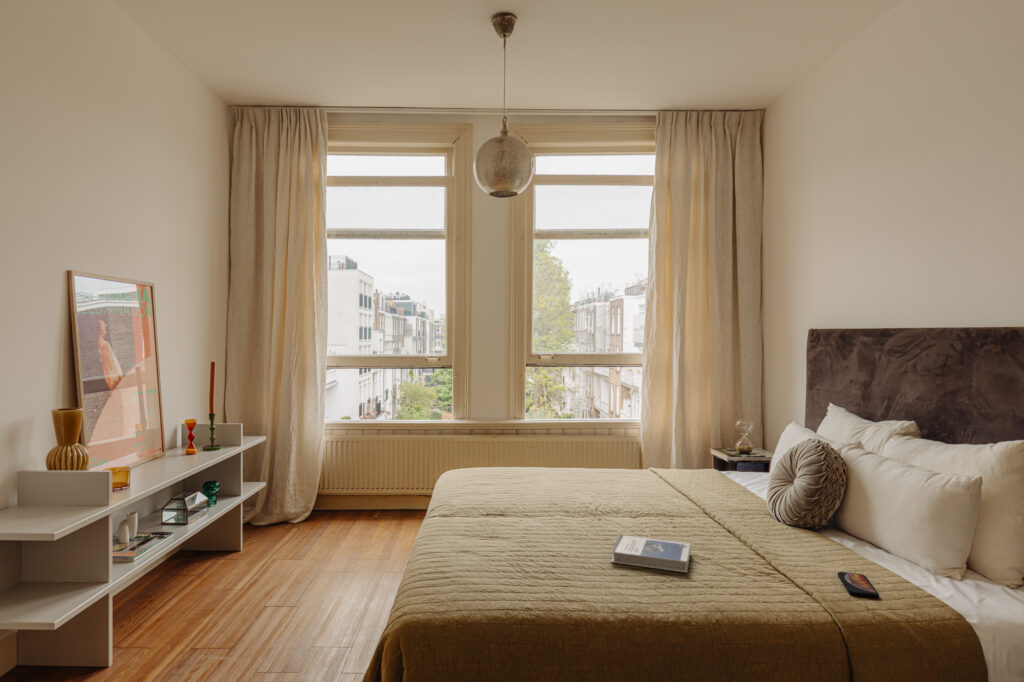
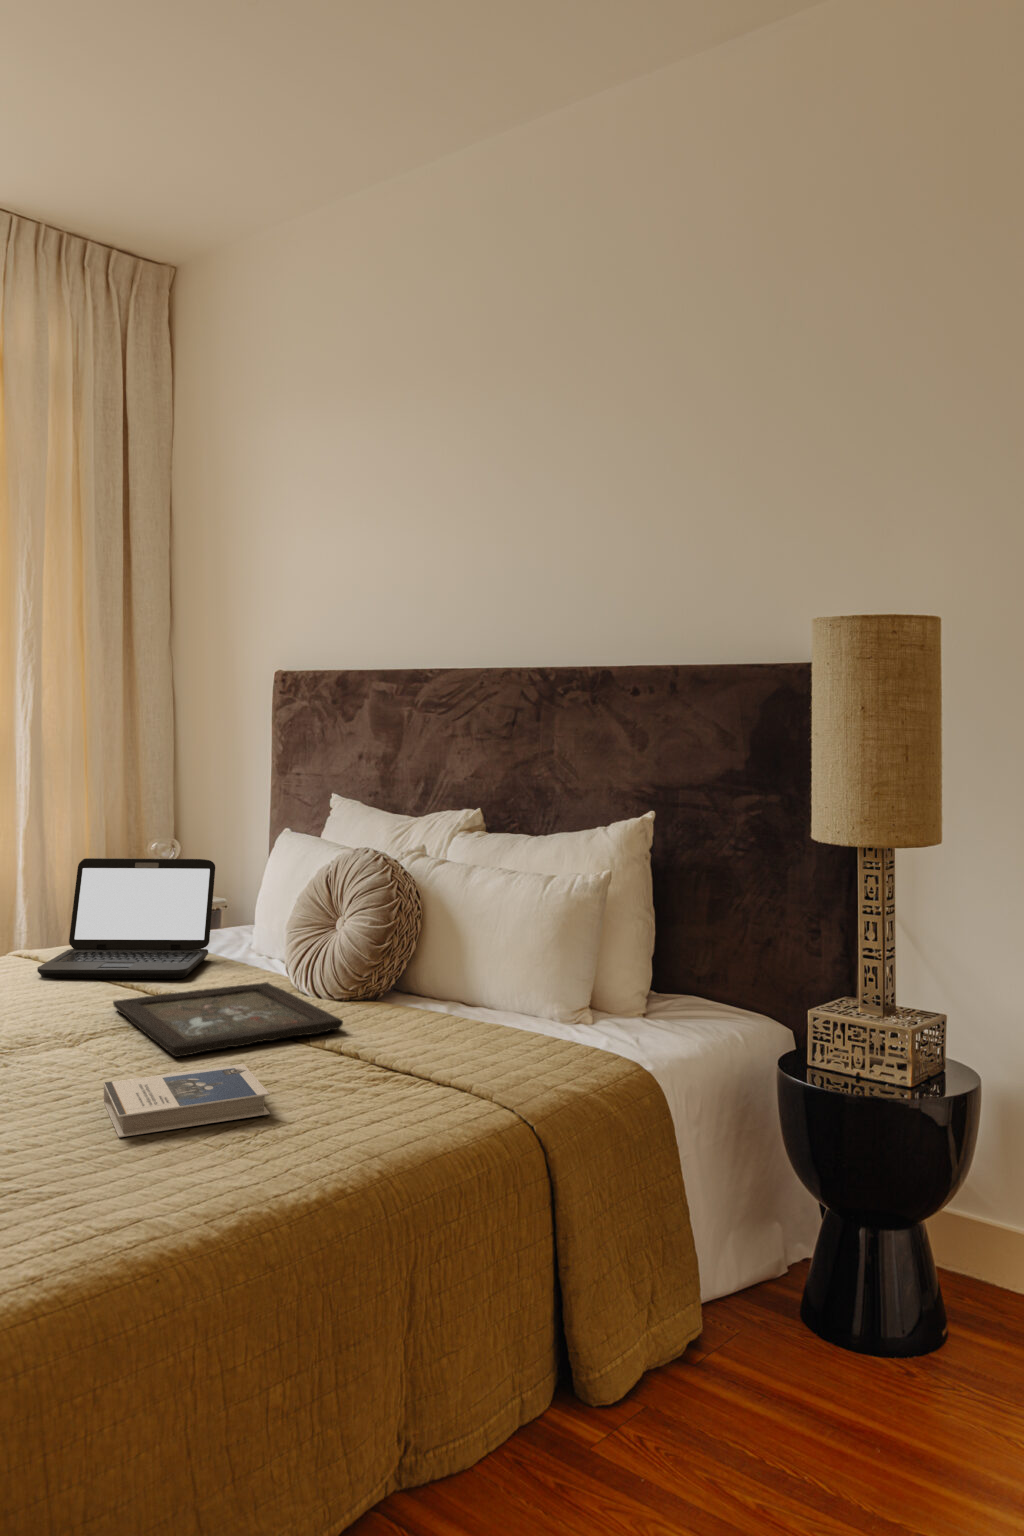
laptop: none [647,426,742,494] -> present [37,858,215,979]
tray: none [664,498,771,539] -> present [113,982,343,1057]
smartphone: present [838,572,879,597] -> none [470,1045,540,1075]

